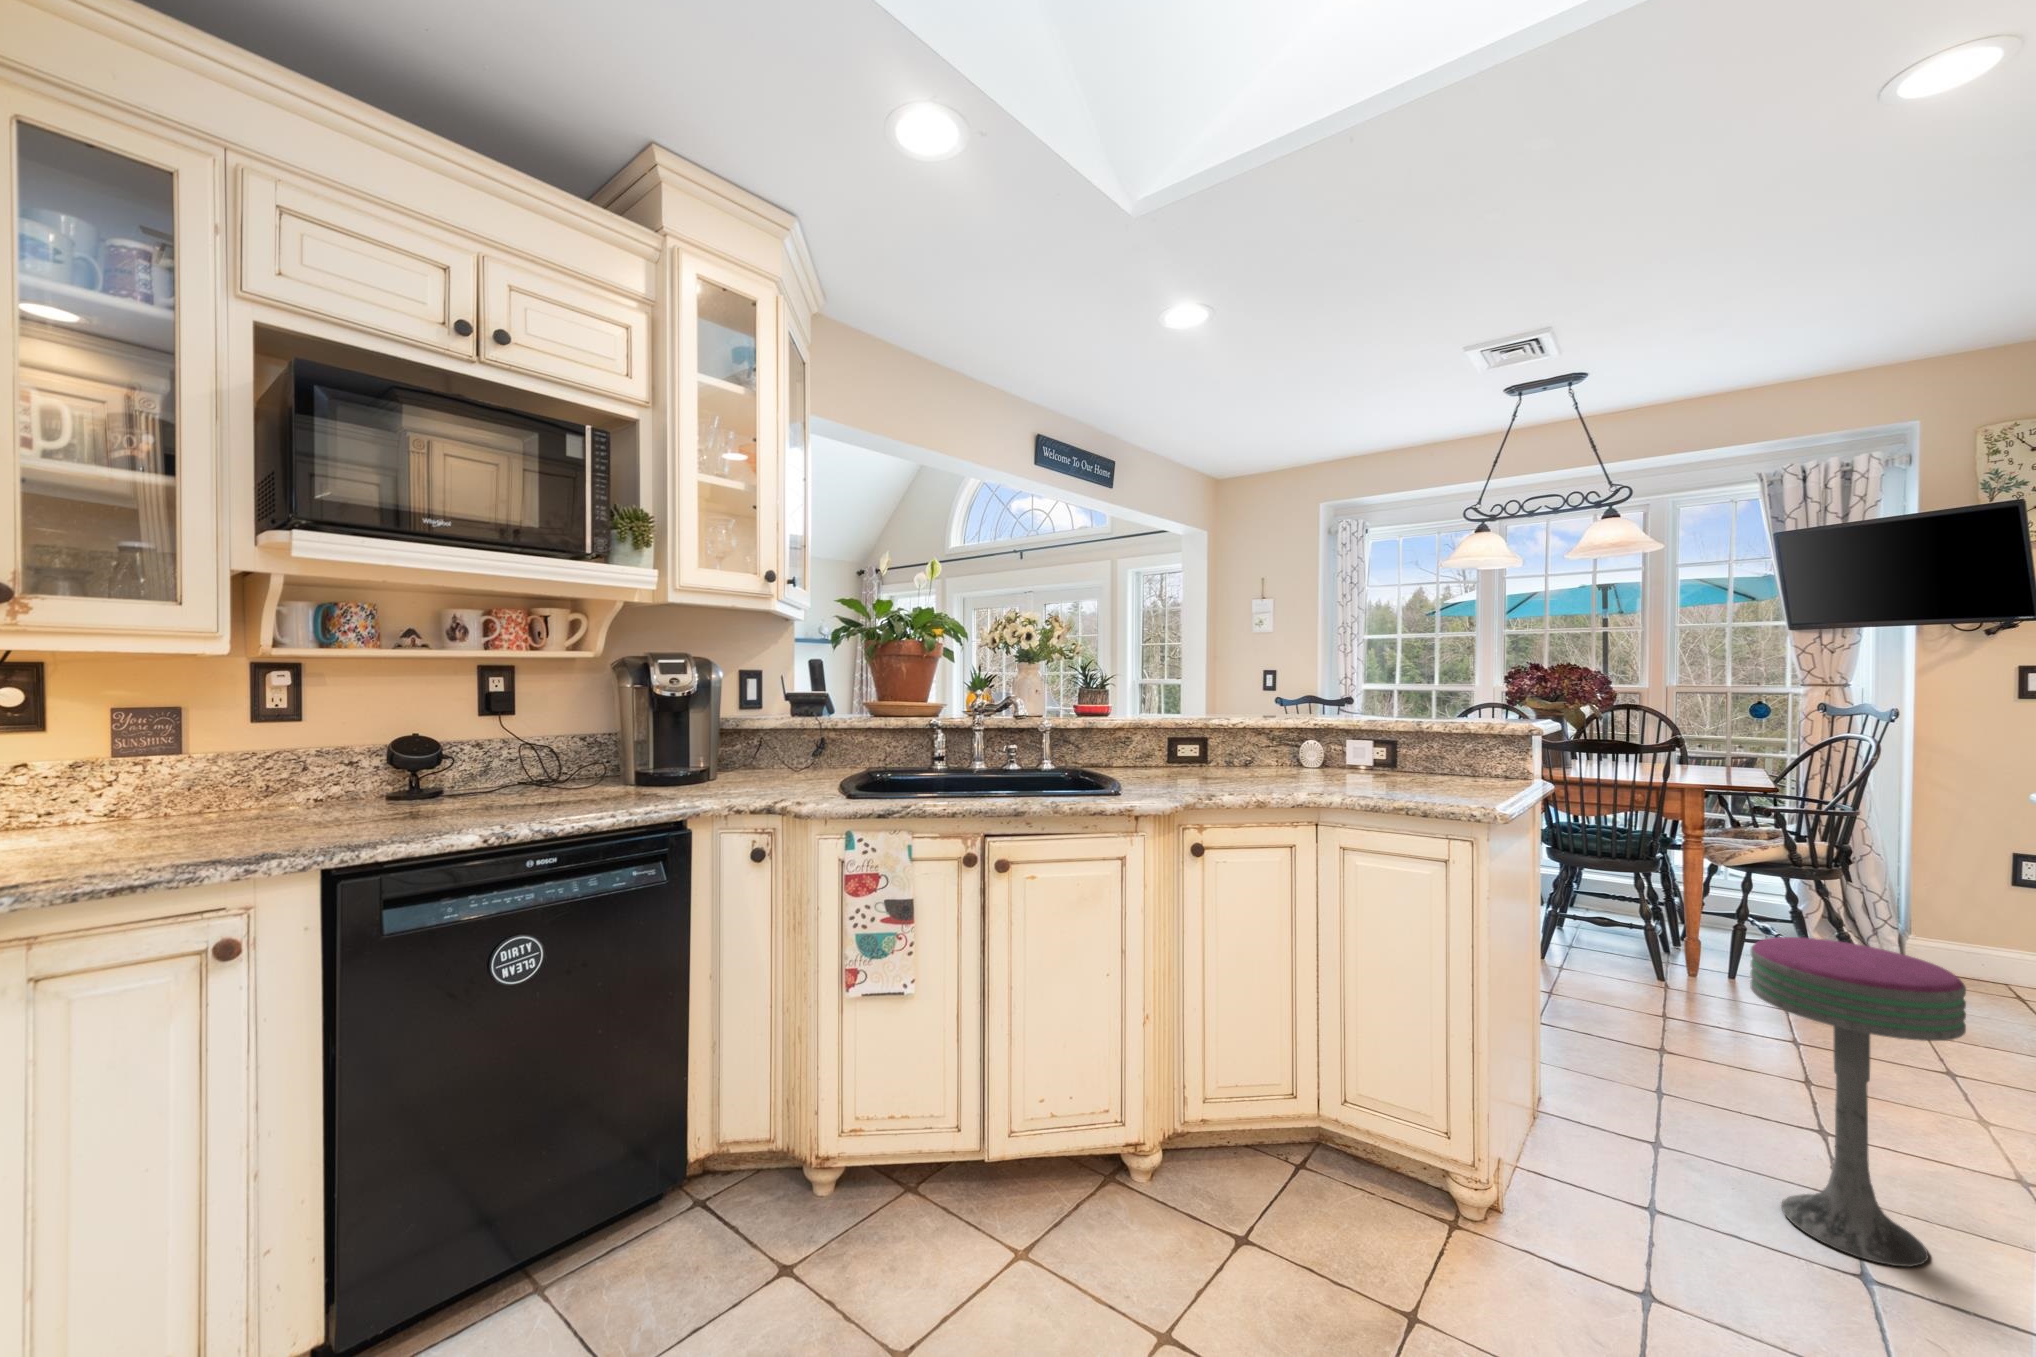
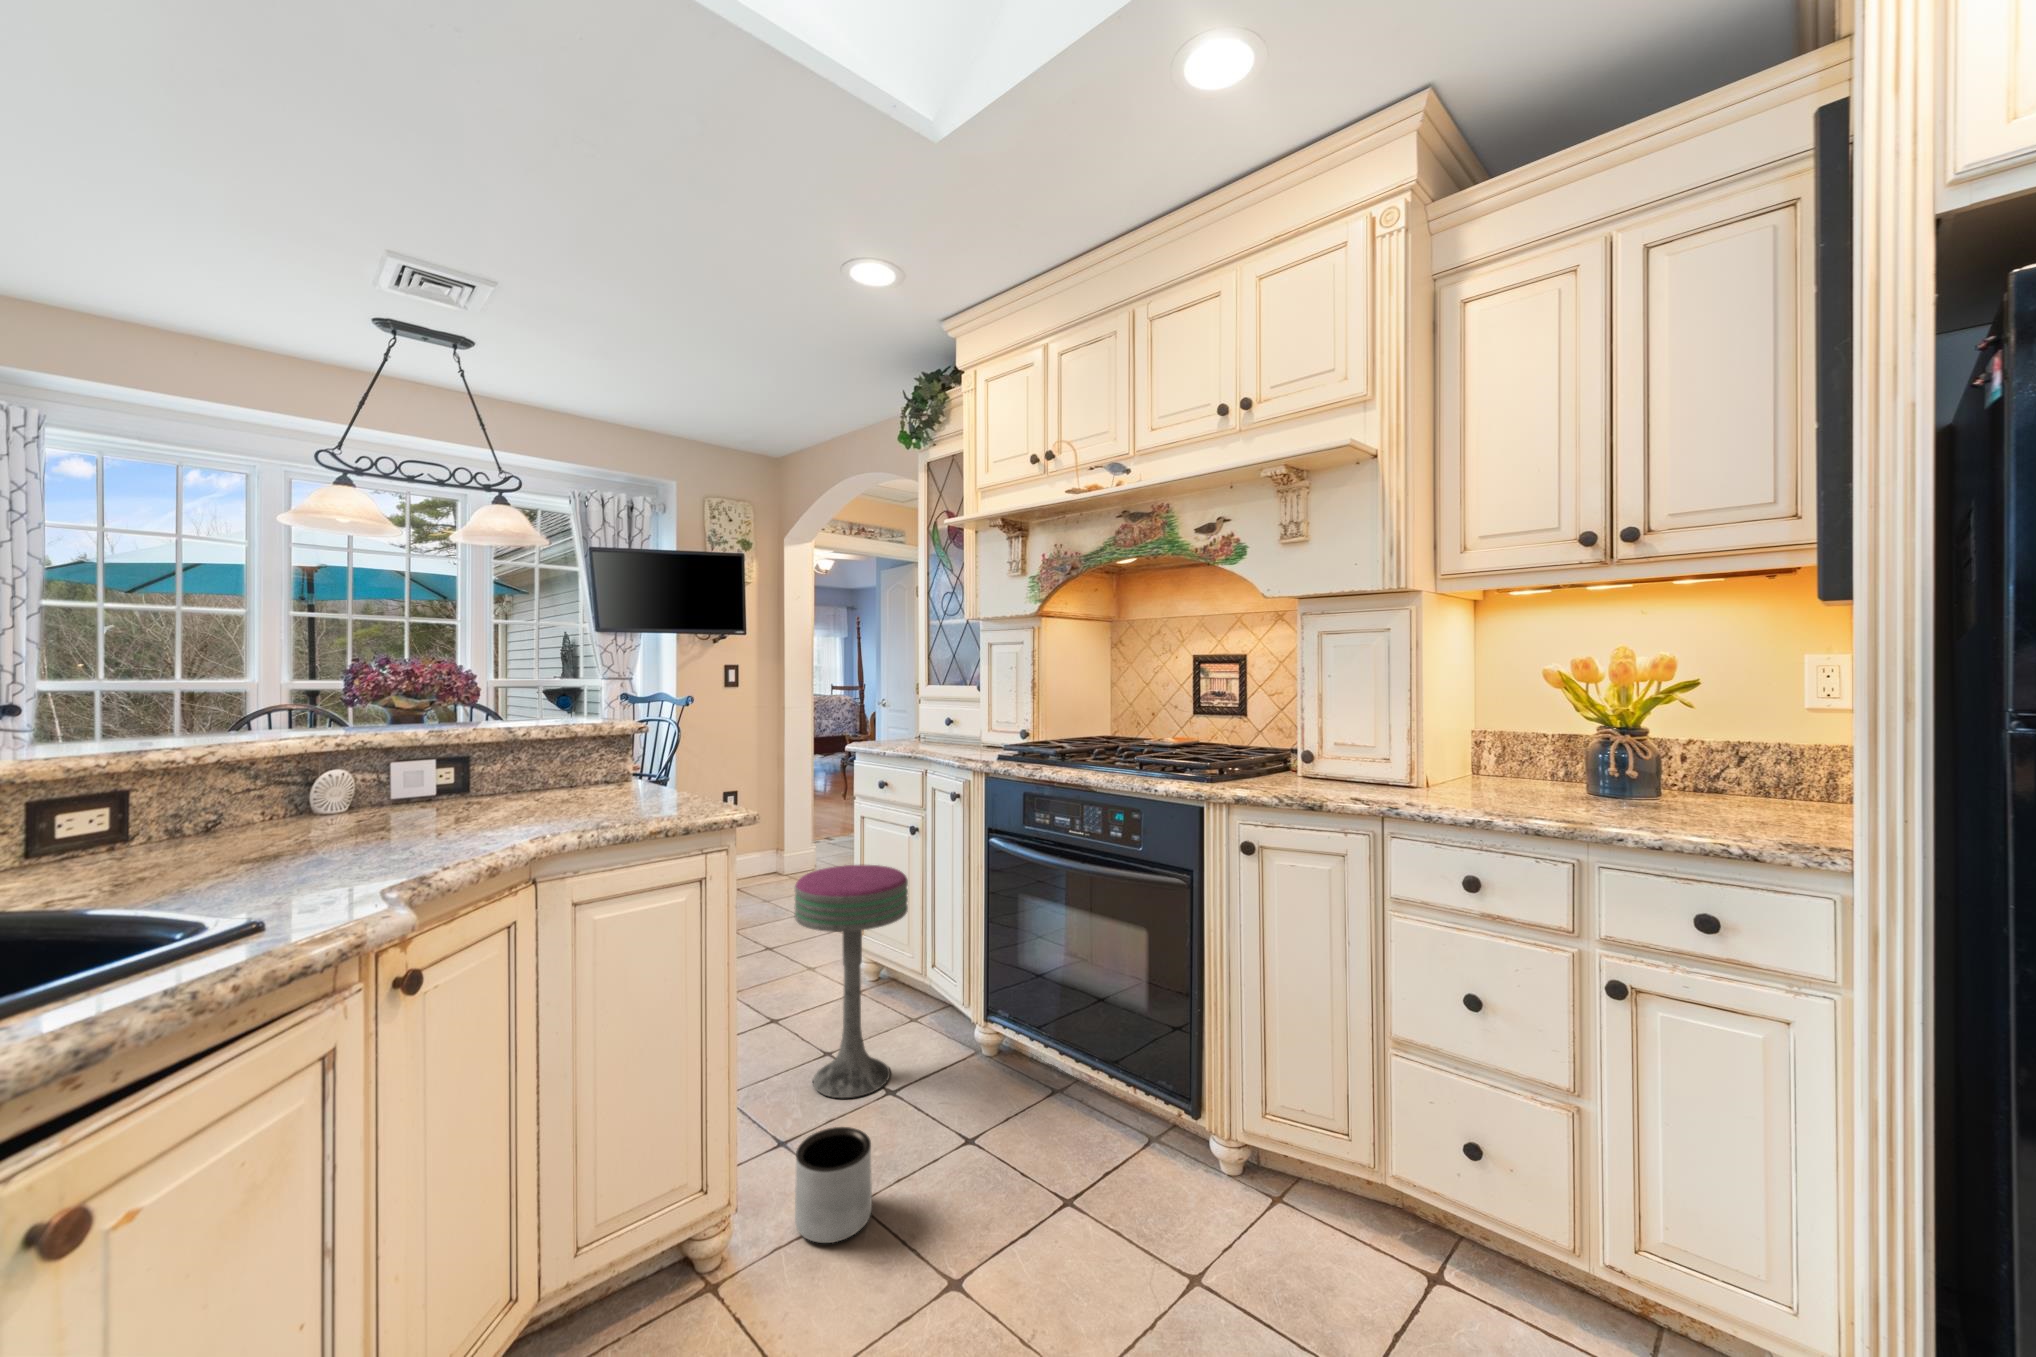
planter: none [1589,1177,1692,1305] -> present [795,1127,872,1243]

